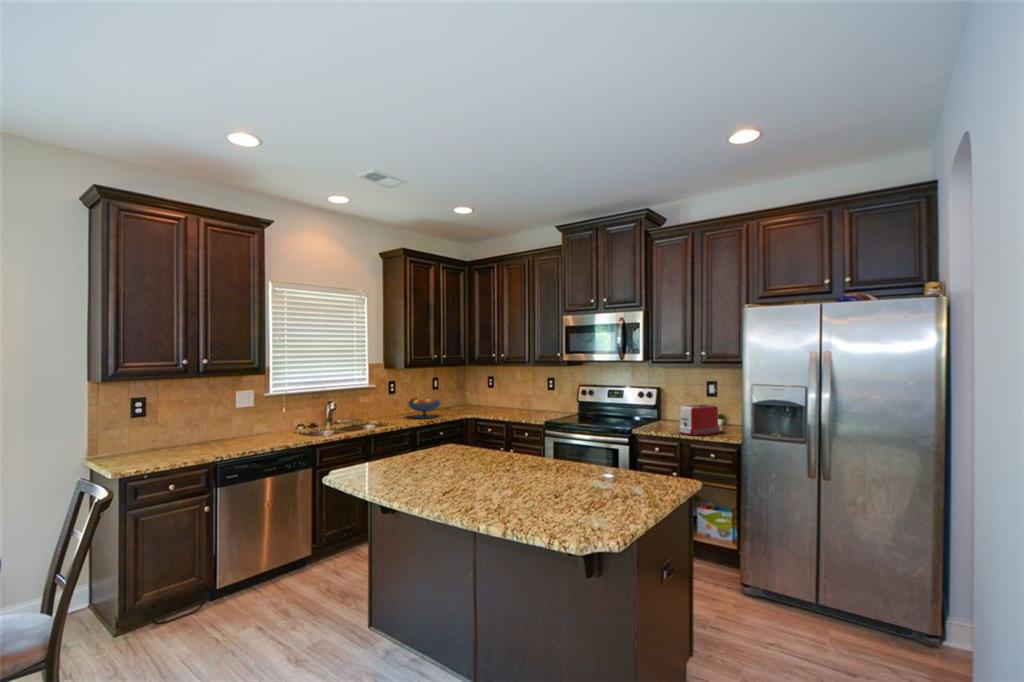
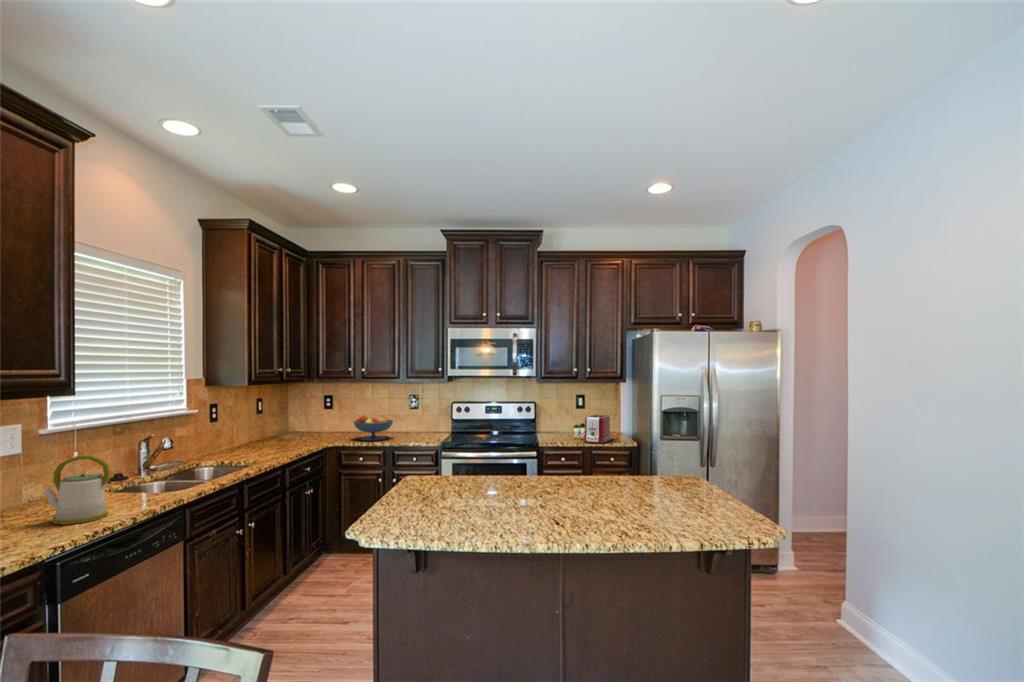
fruit bowl: present [408,396,441,418] -> present [354,415,393,441]
kettle: none [242,408,271,447] -> present [43,454,110,525]

